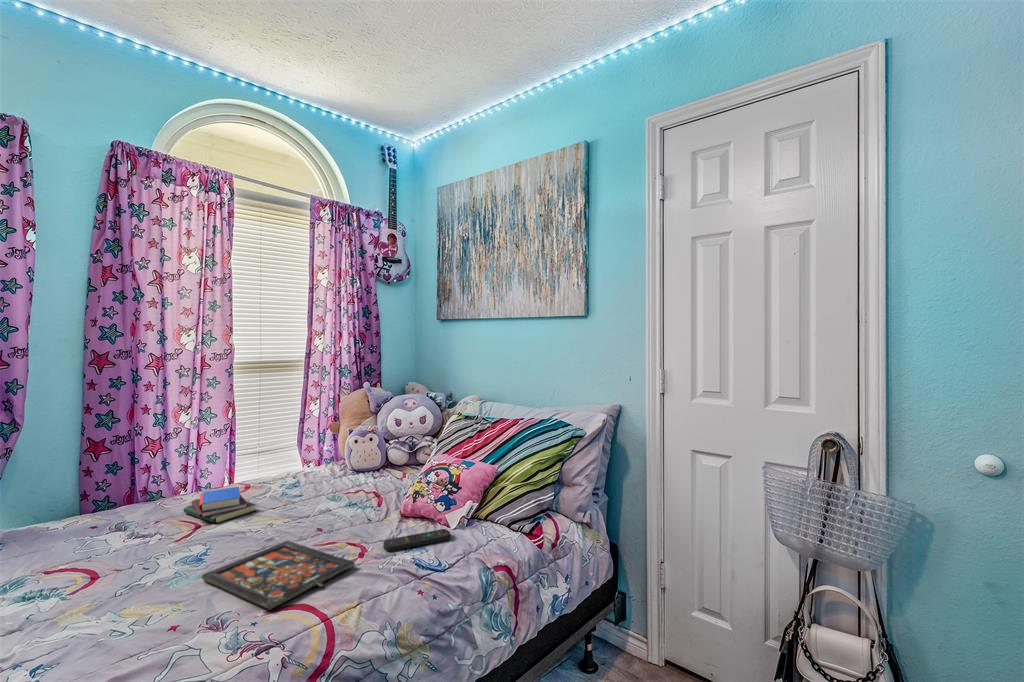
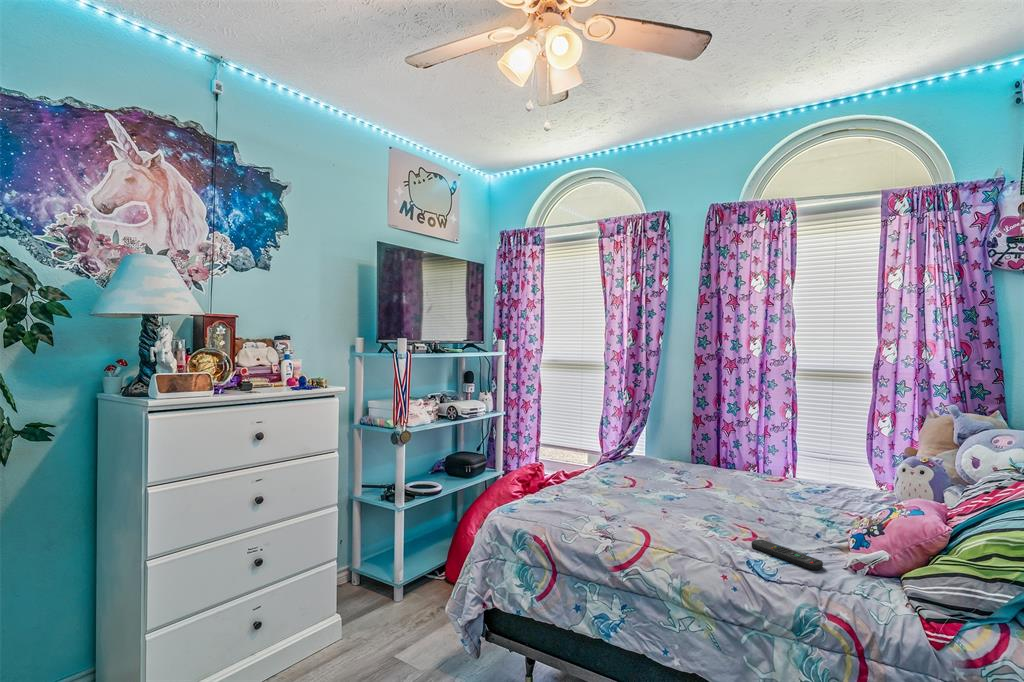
book: present [184,487,255,523] -> none [709,466,757,492]
board game: present [202,541,355,609] -> none [636,499,716,538]

